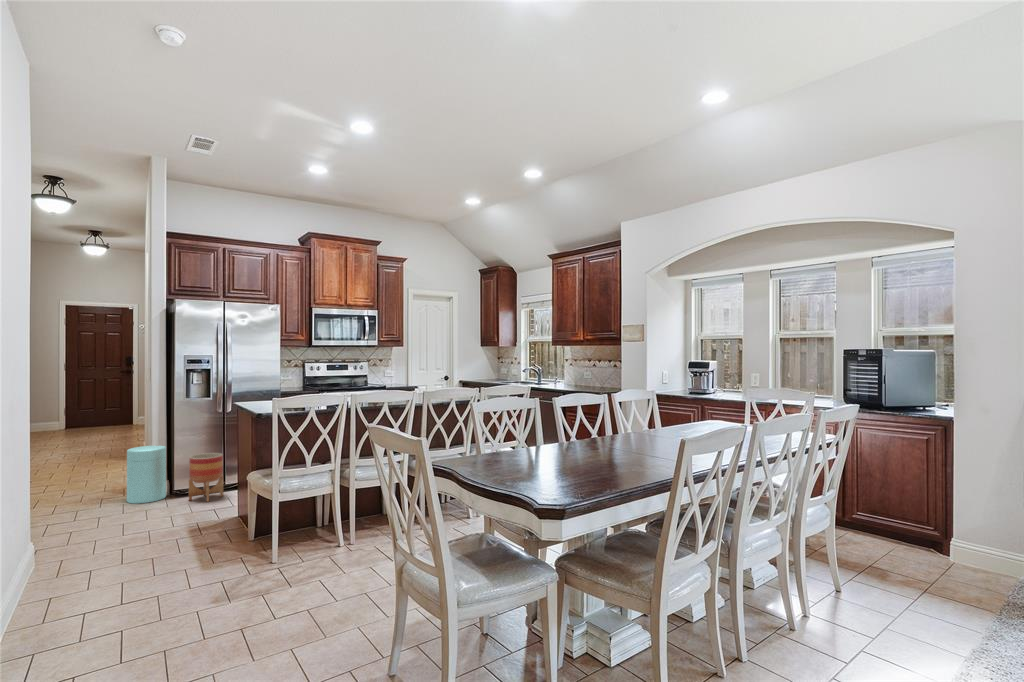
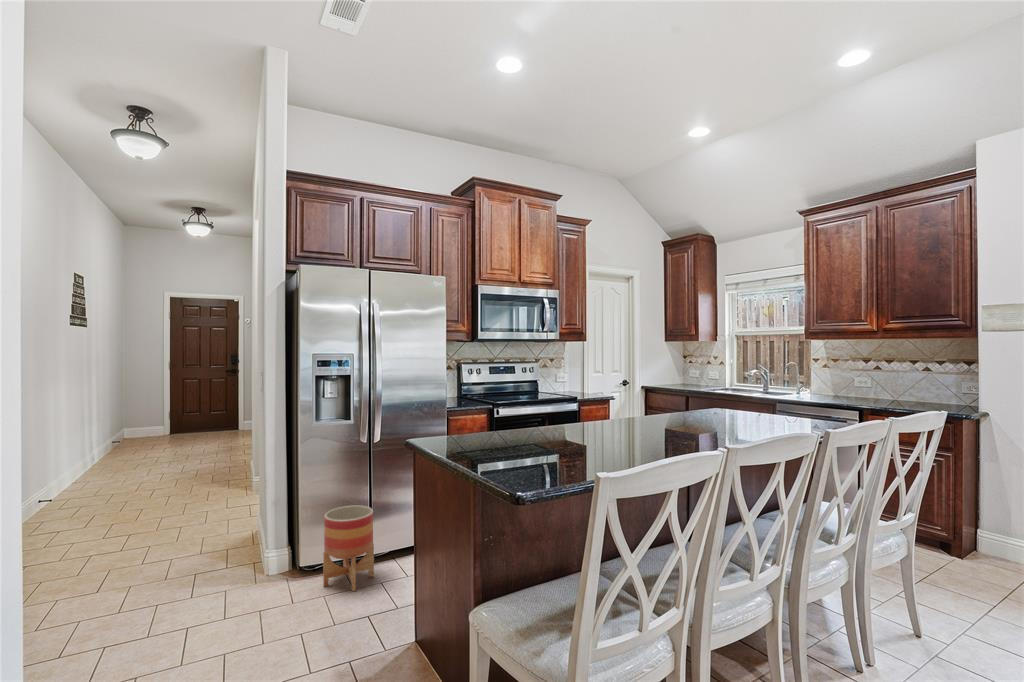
trash can: present [127,446,166,503] -> none [230,491,288,590]

